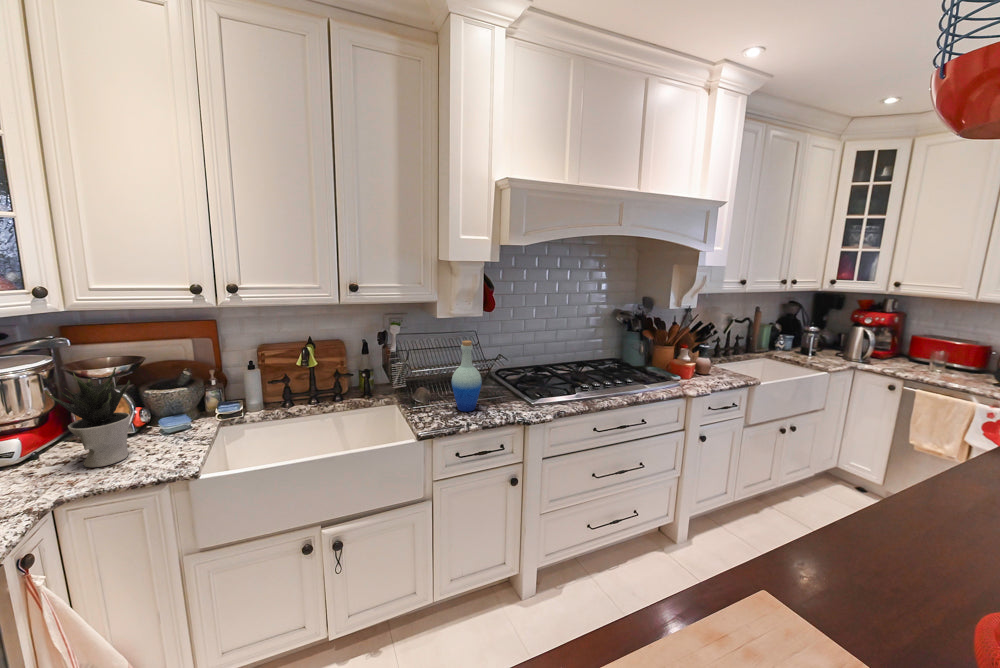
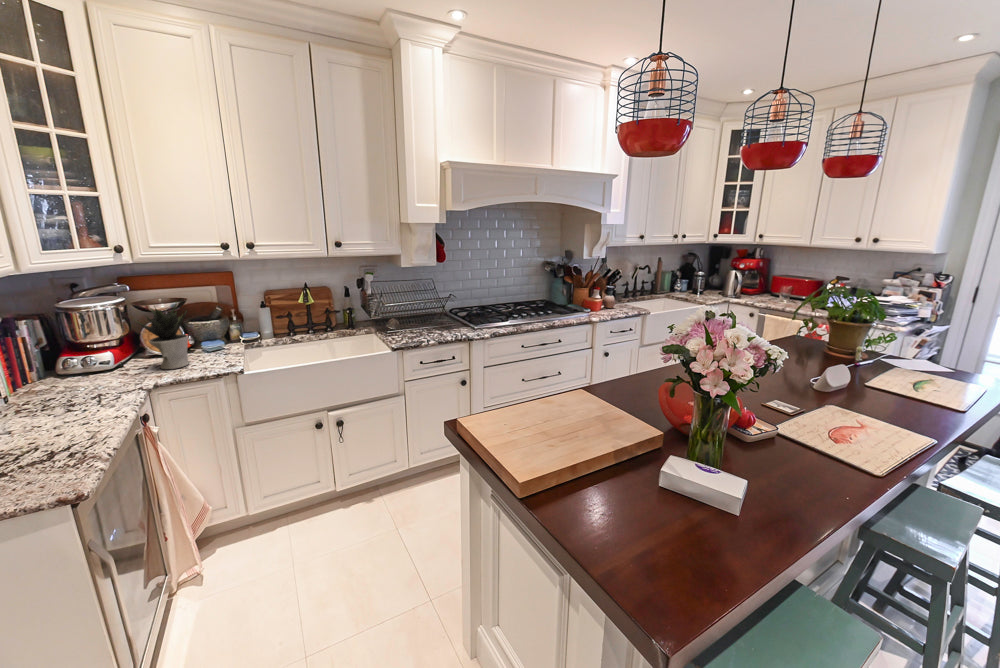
bottle: present [452,340,482,412] -> none [415,282,437,334]

